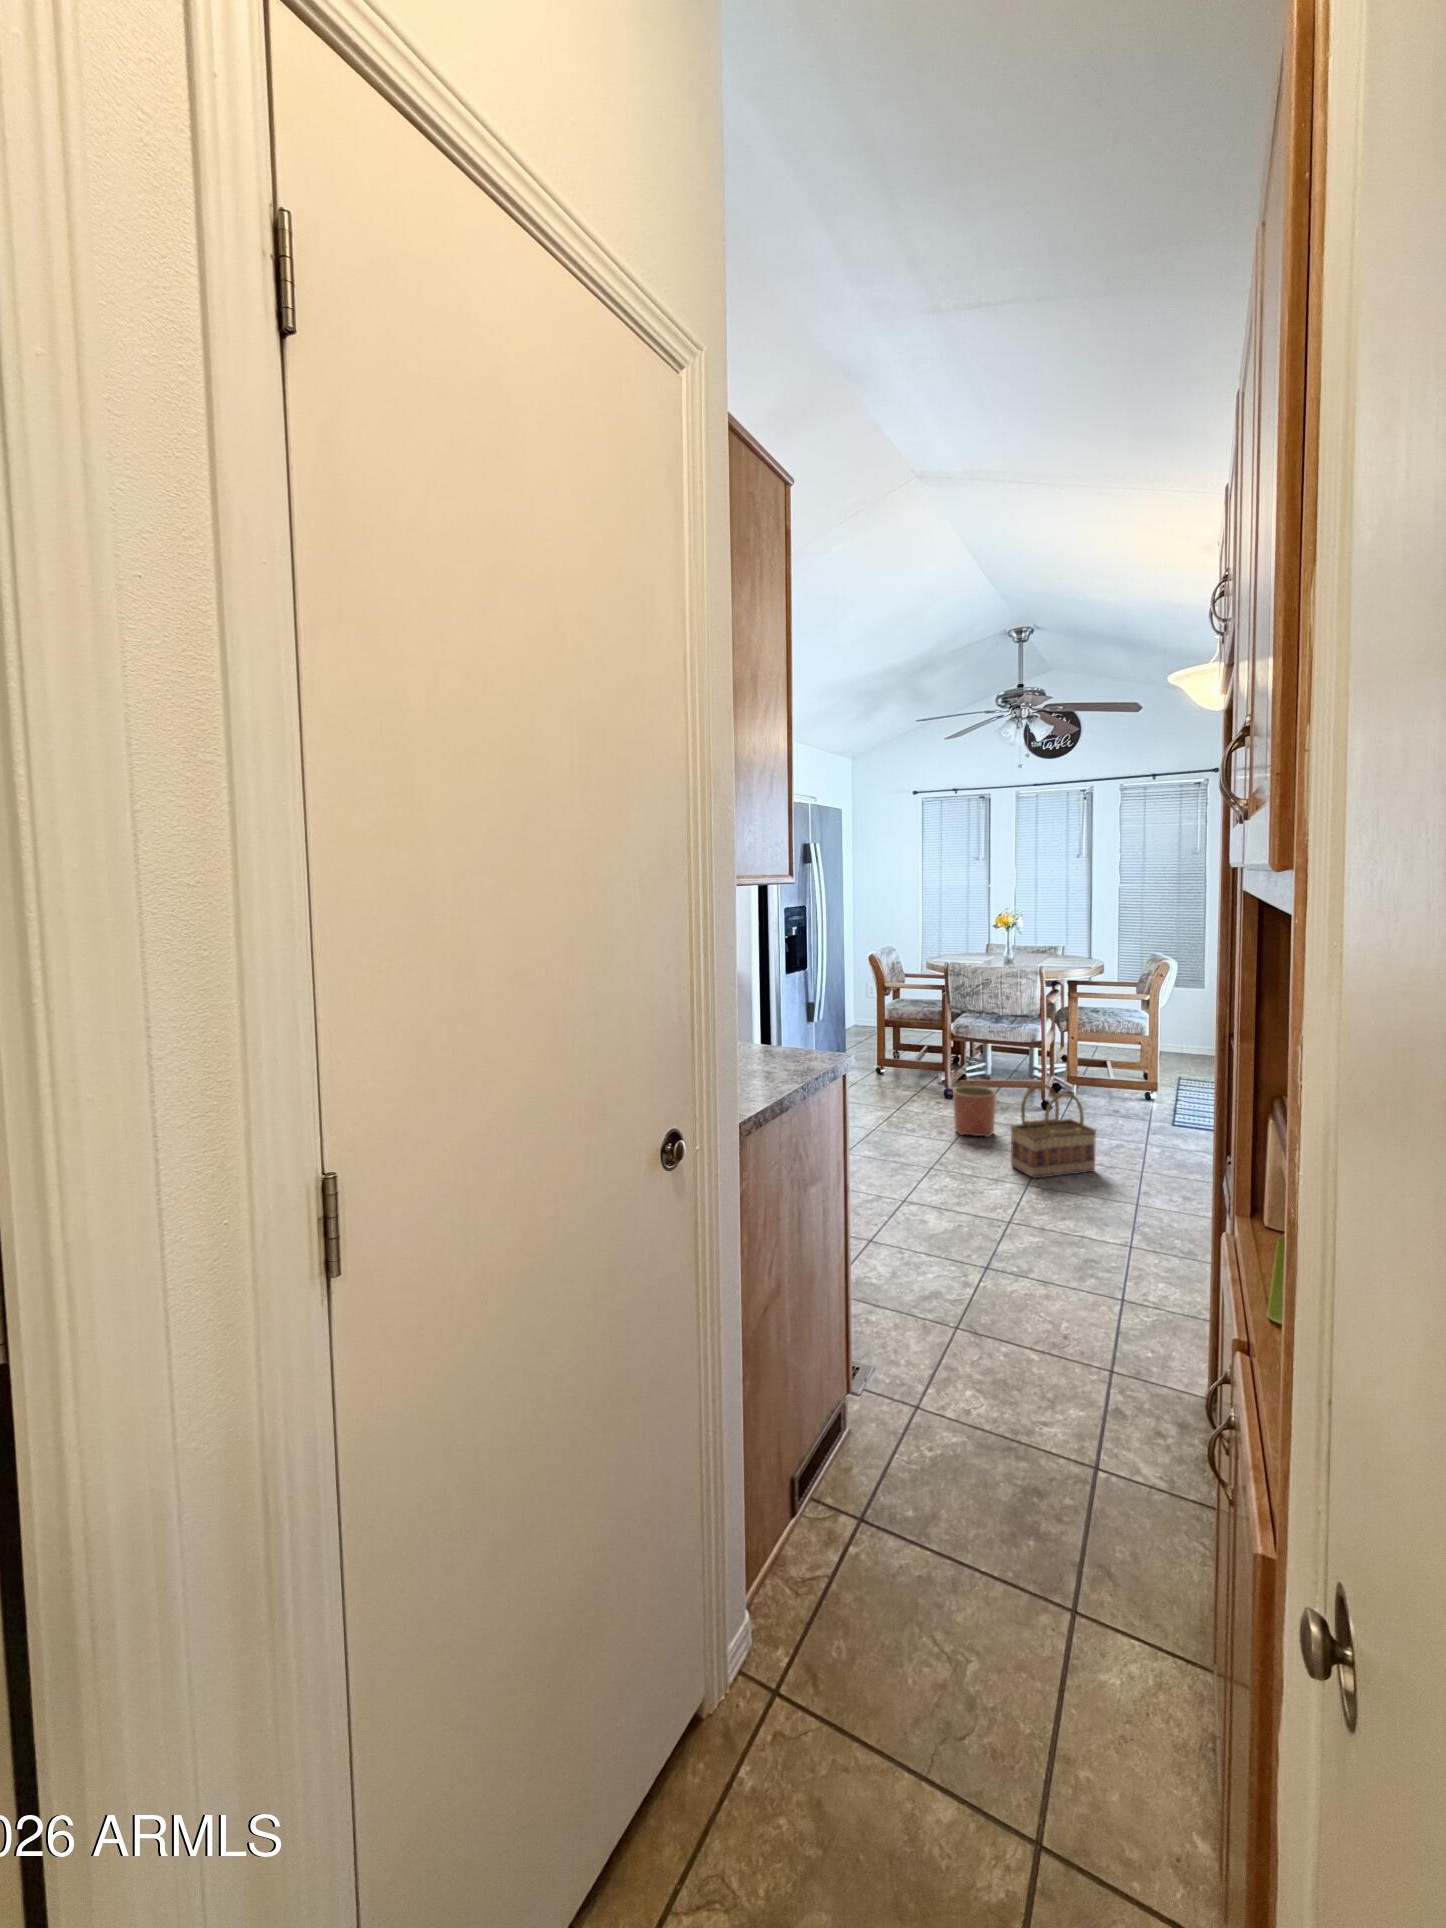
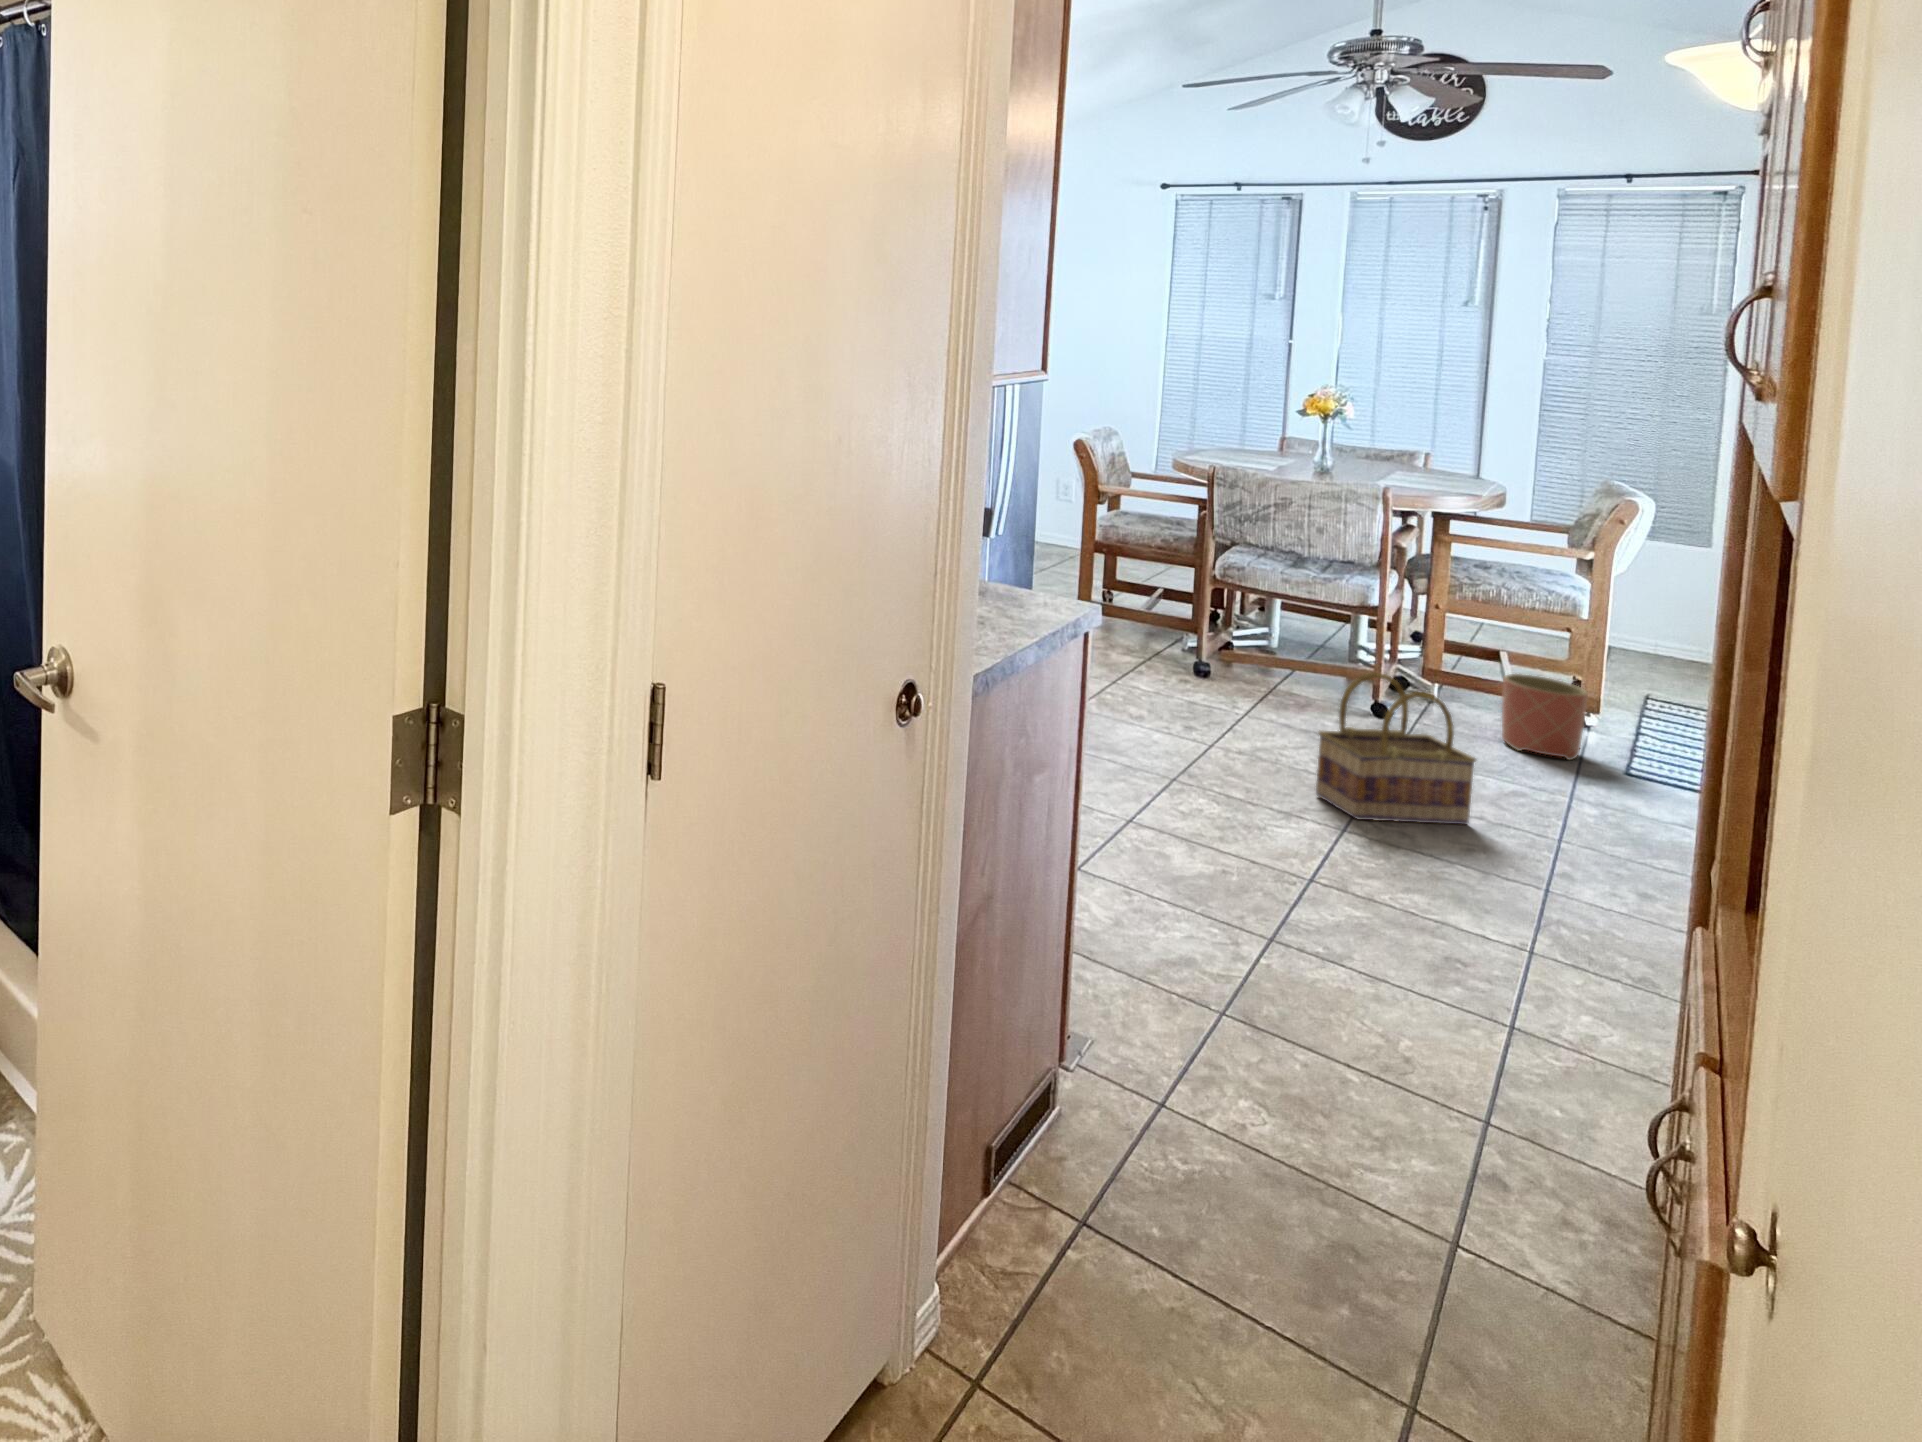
planter: present [953,1086,996,1137] -> present [1502,674,1588,760]

